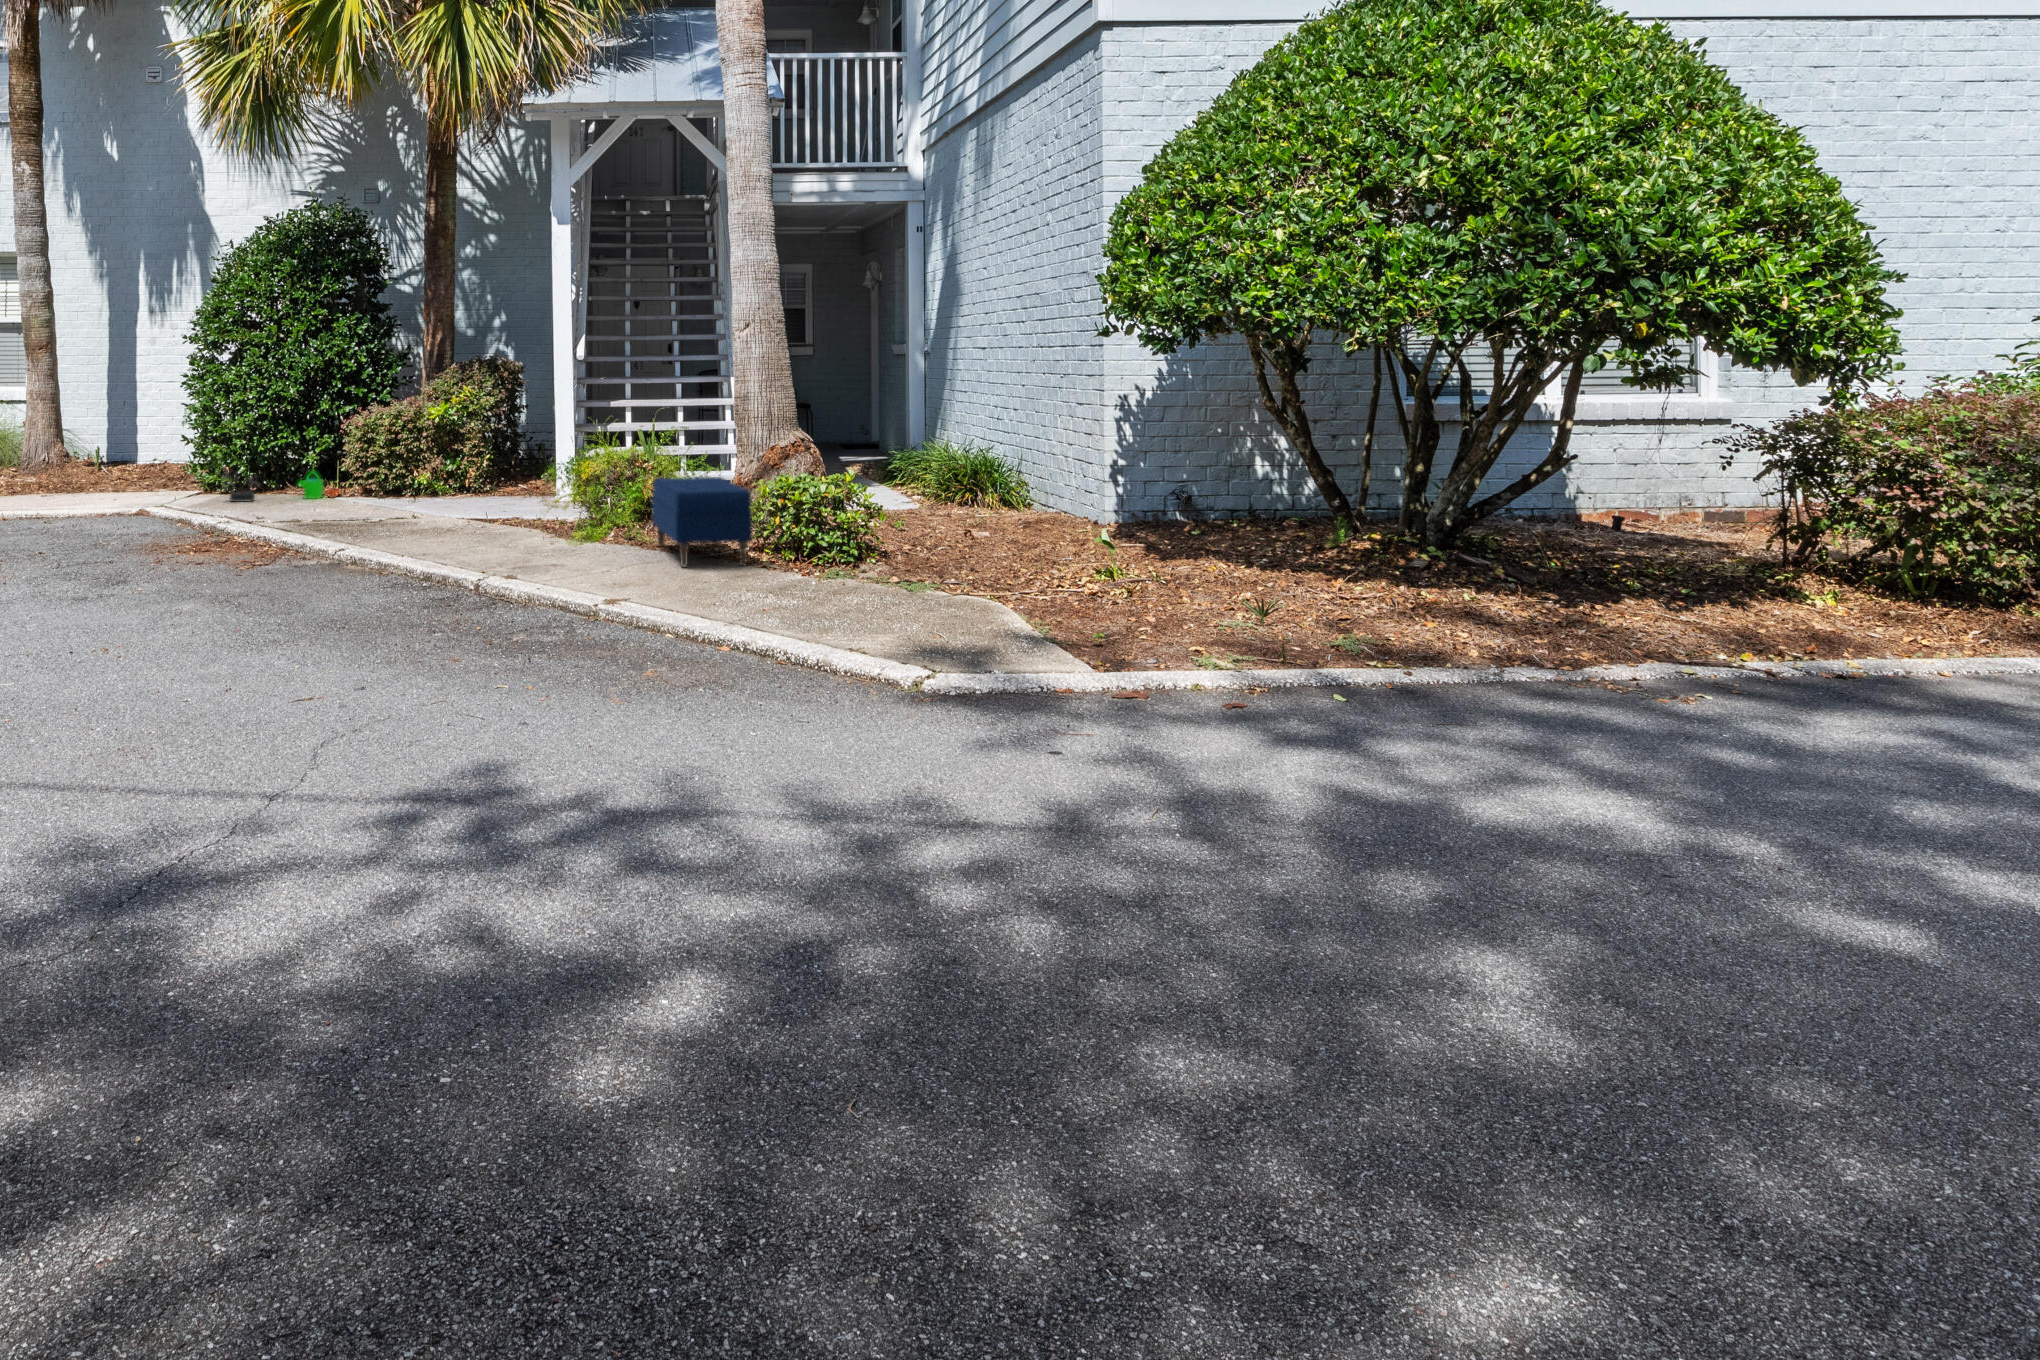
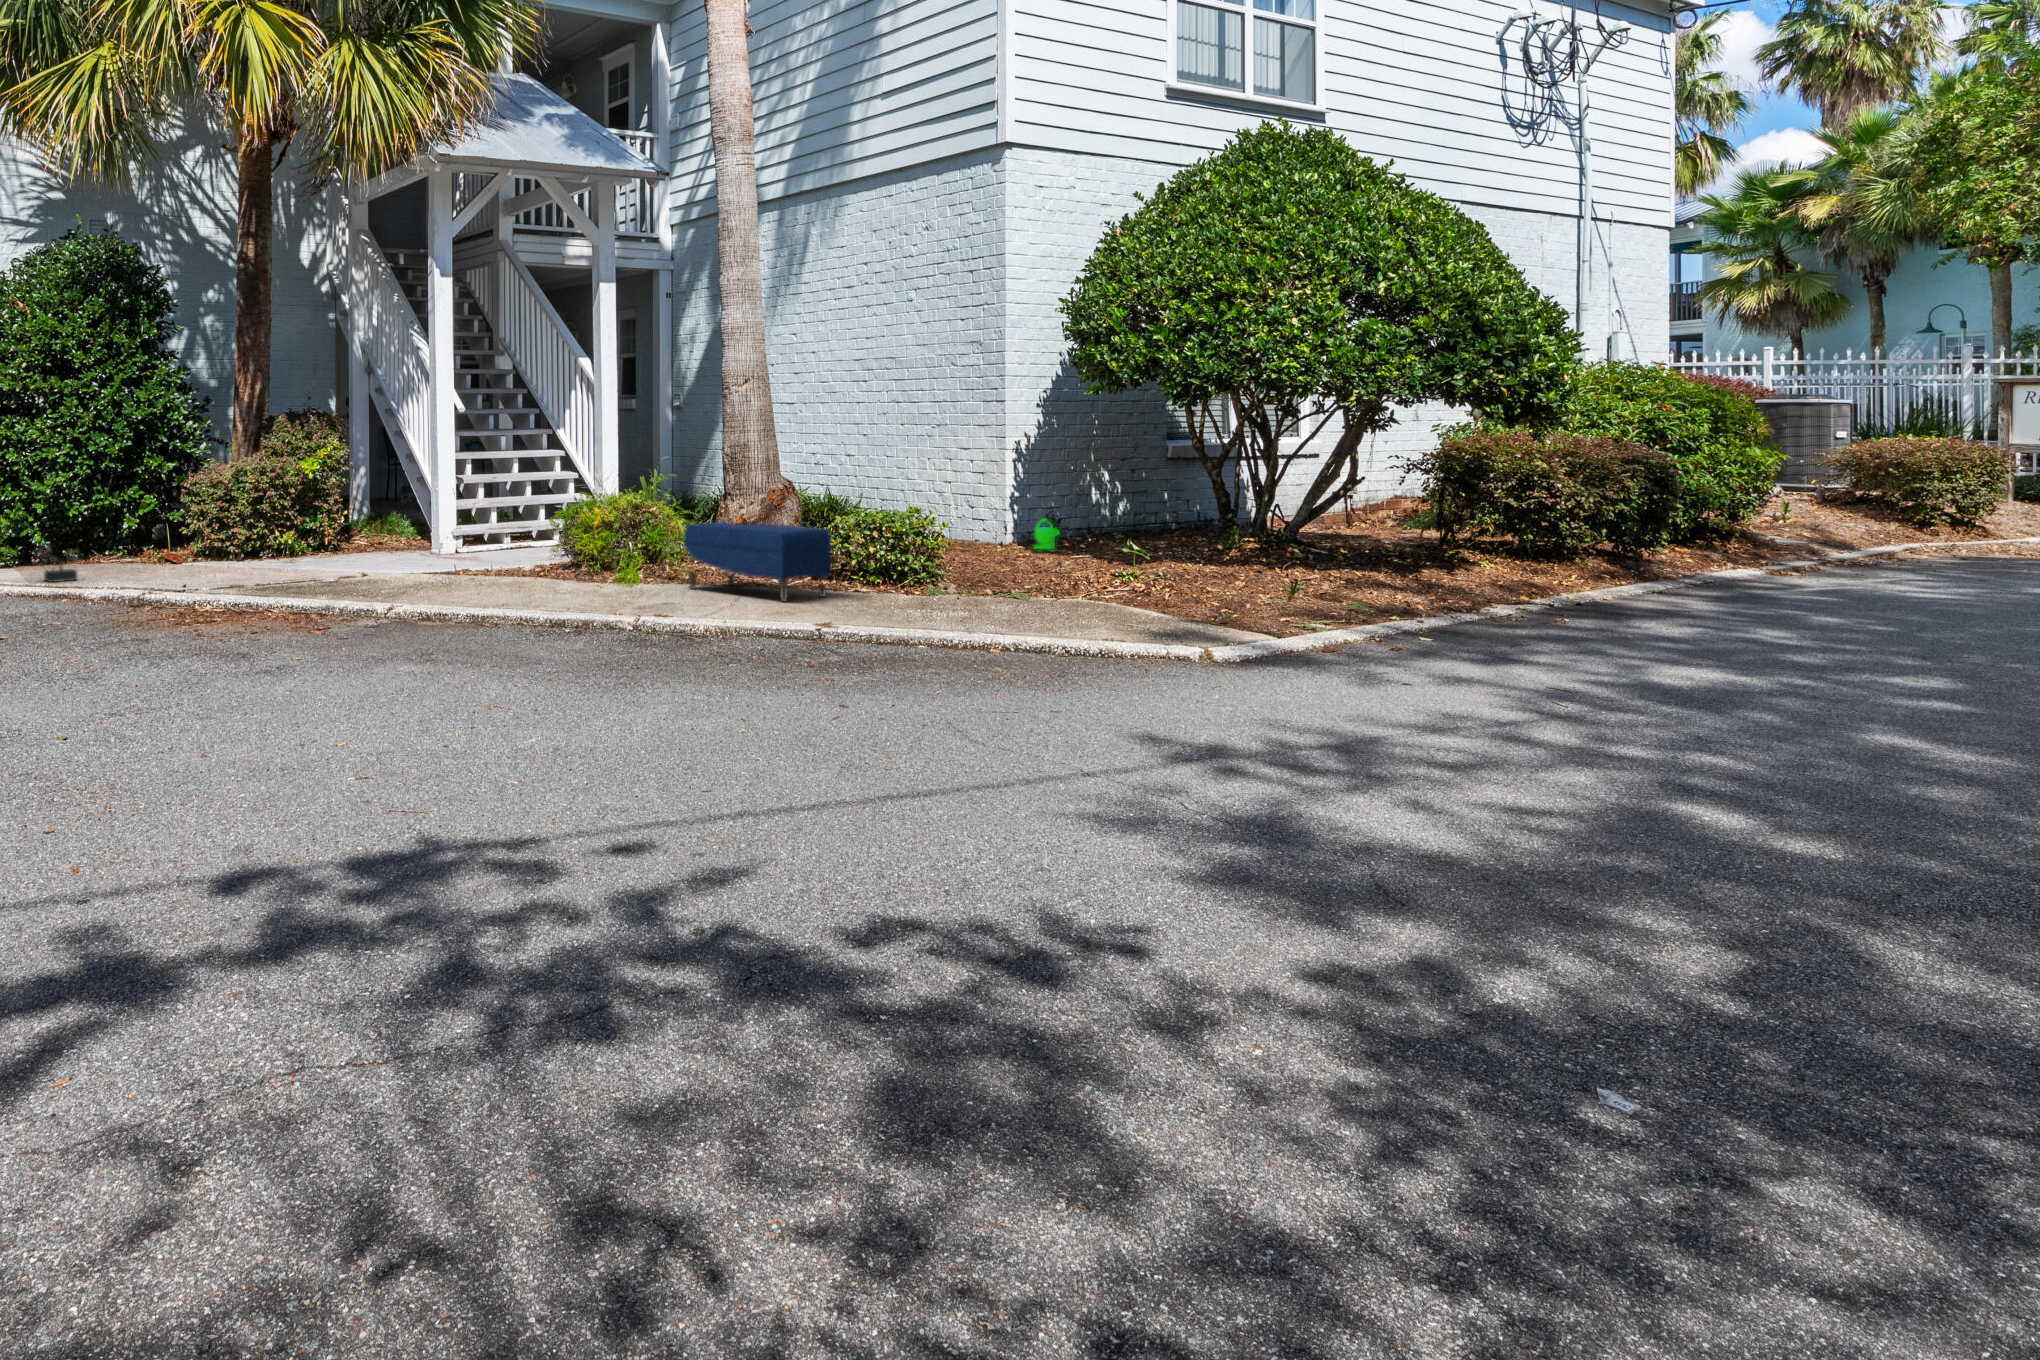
watering can: present [298,471,324,499] -> present [1034,518,1059,549]

